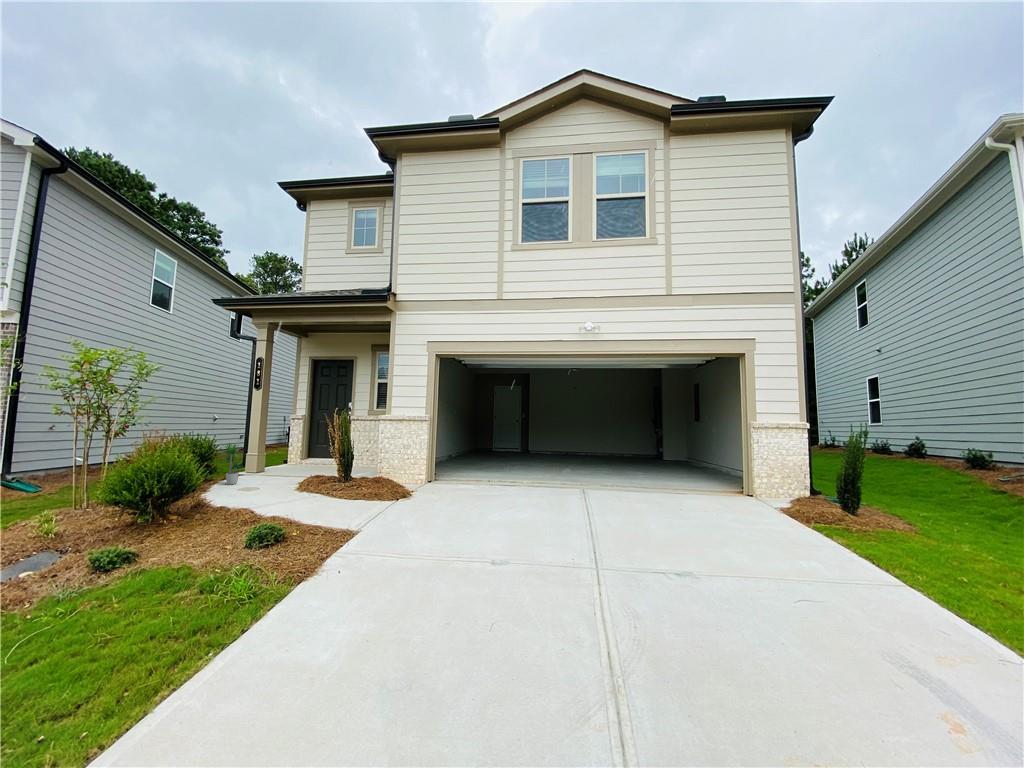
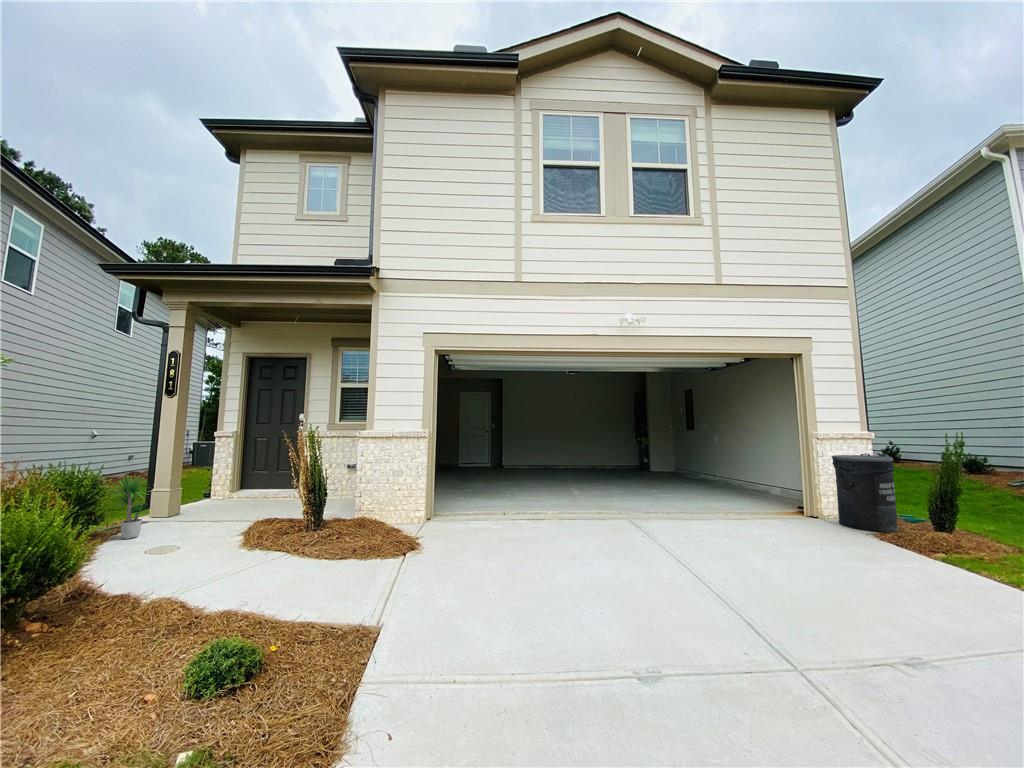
trash can: none [763,443,814,511] -> present [832,454,898,532]

